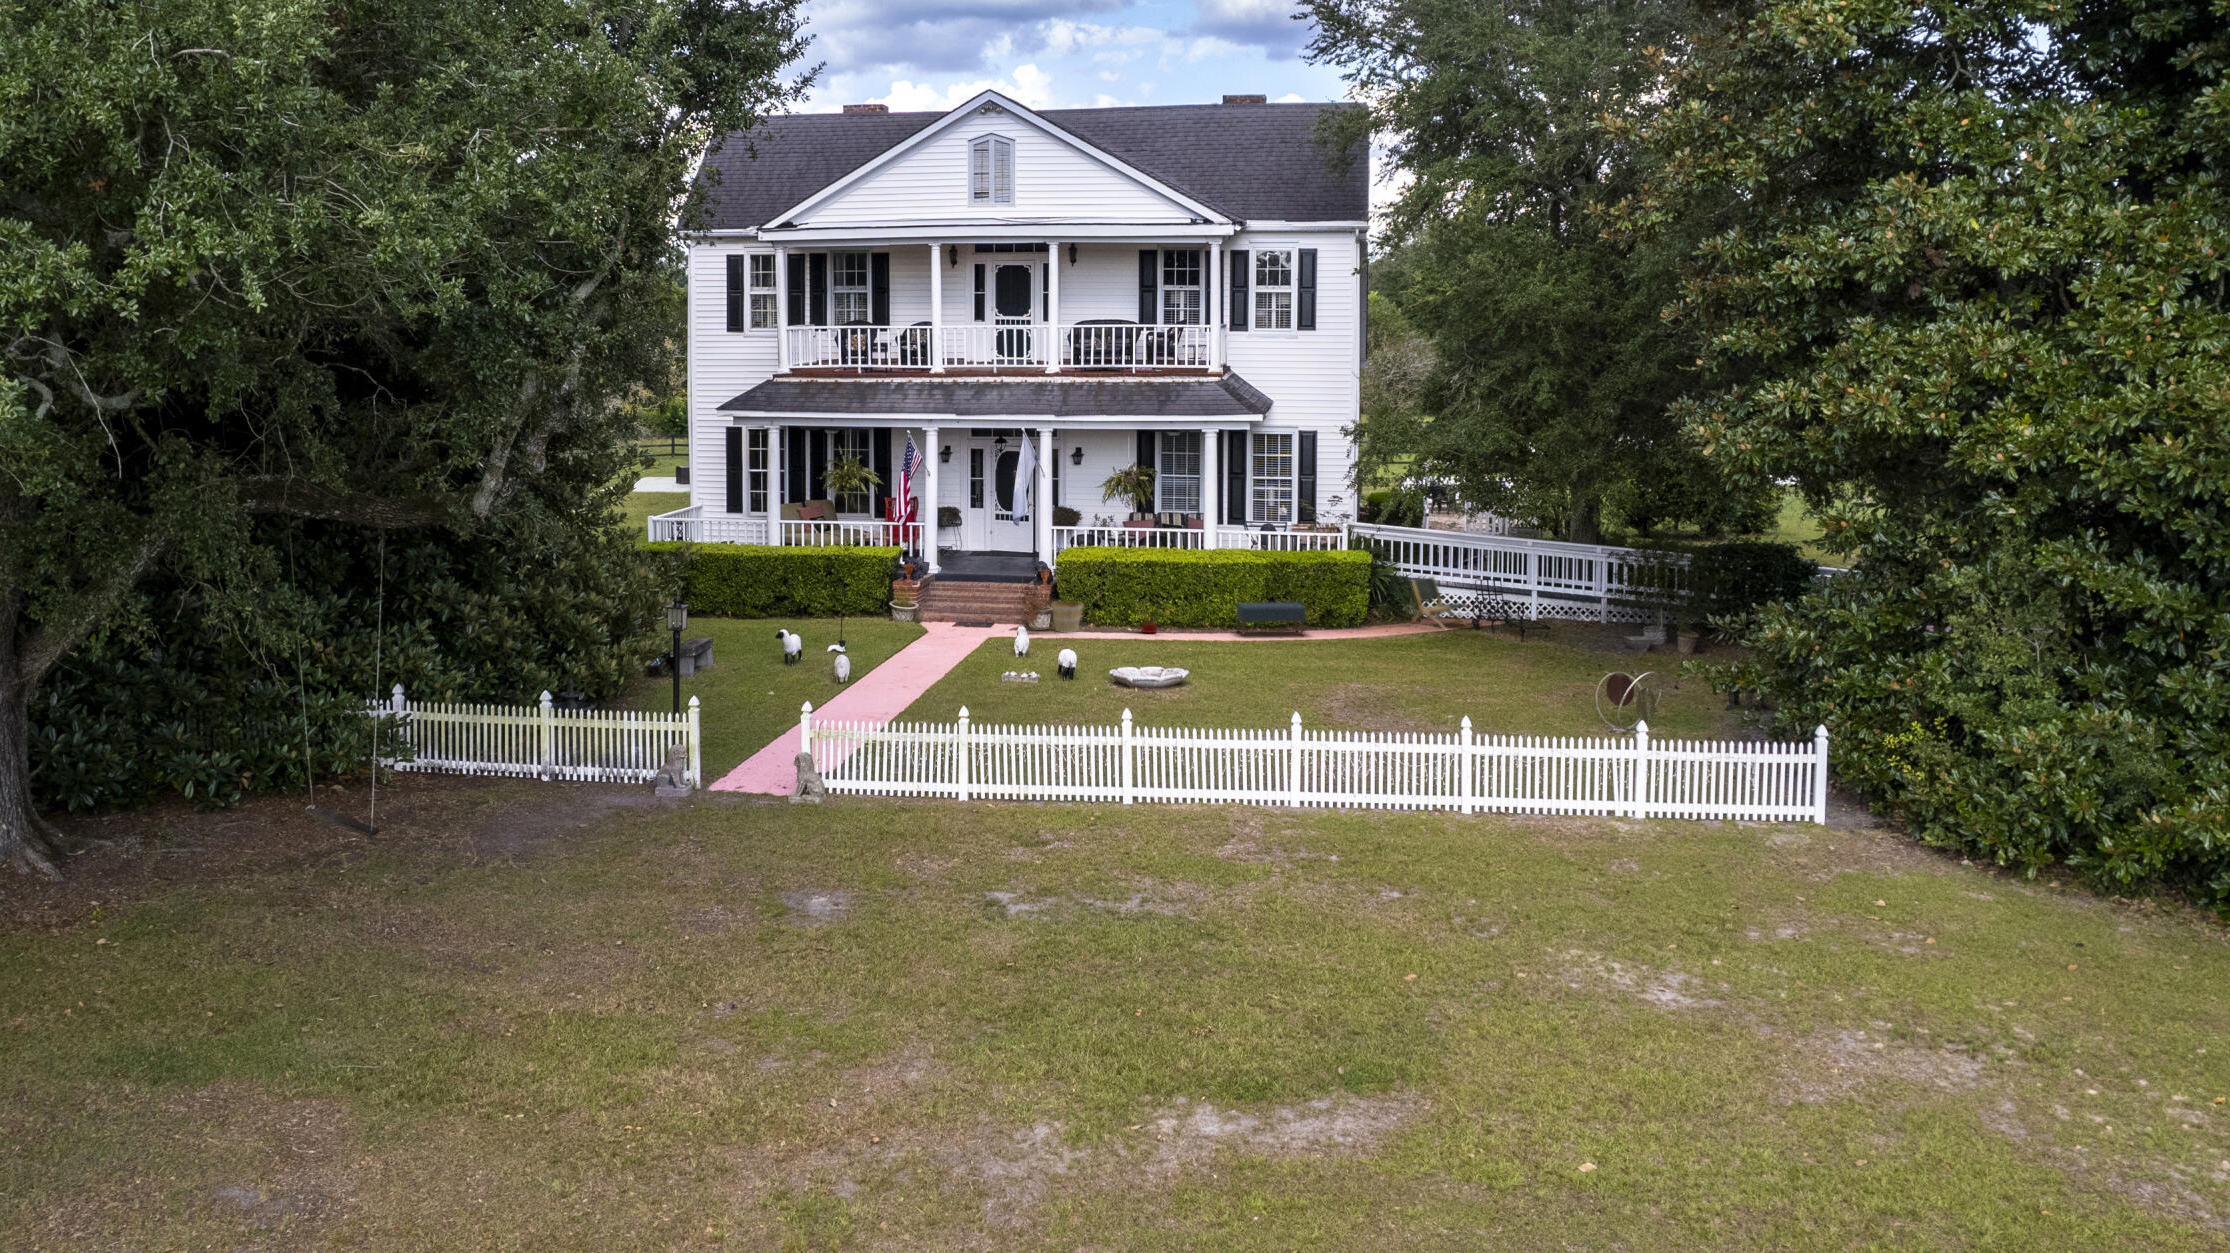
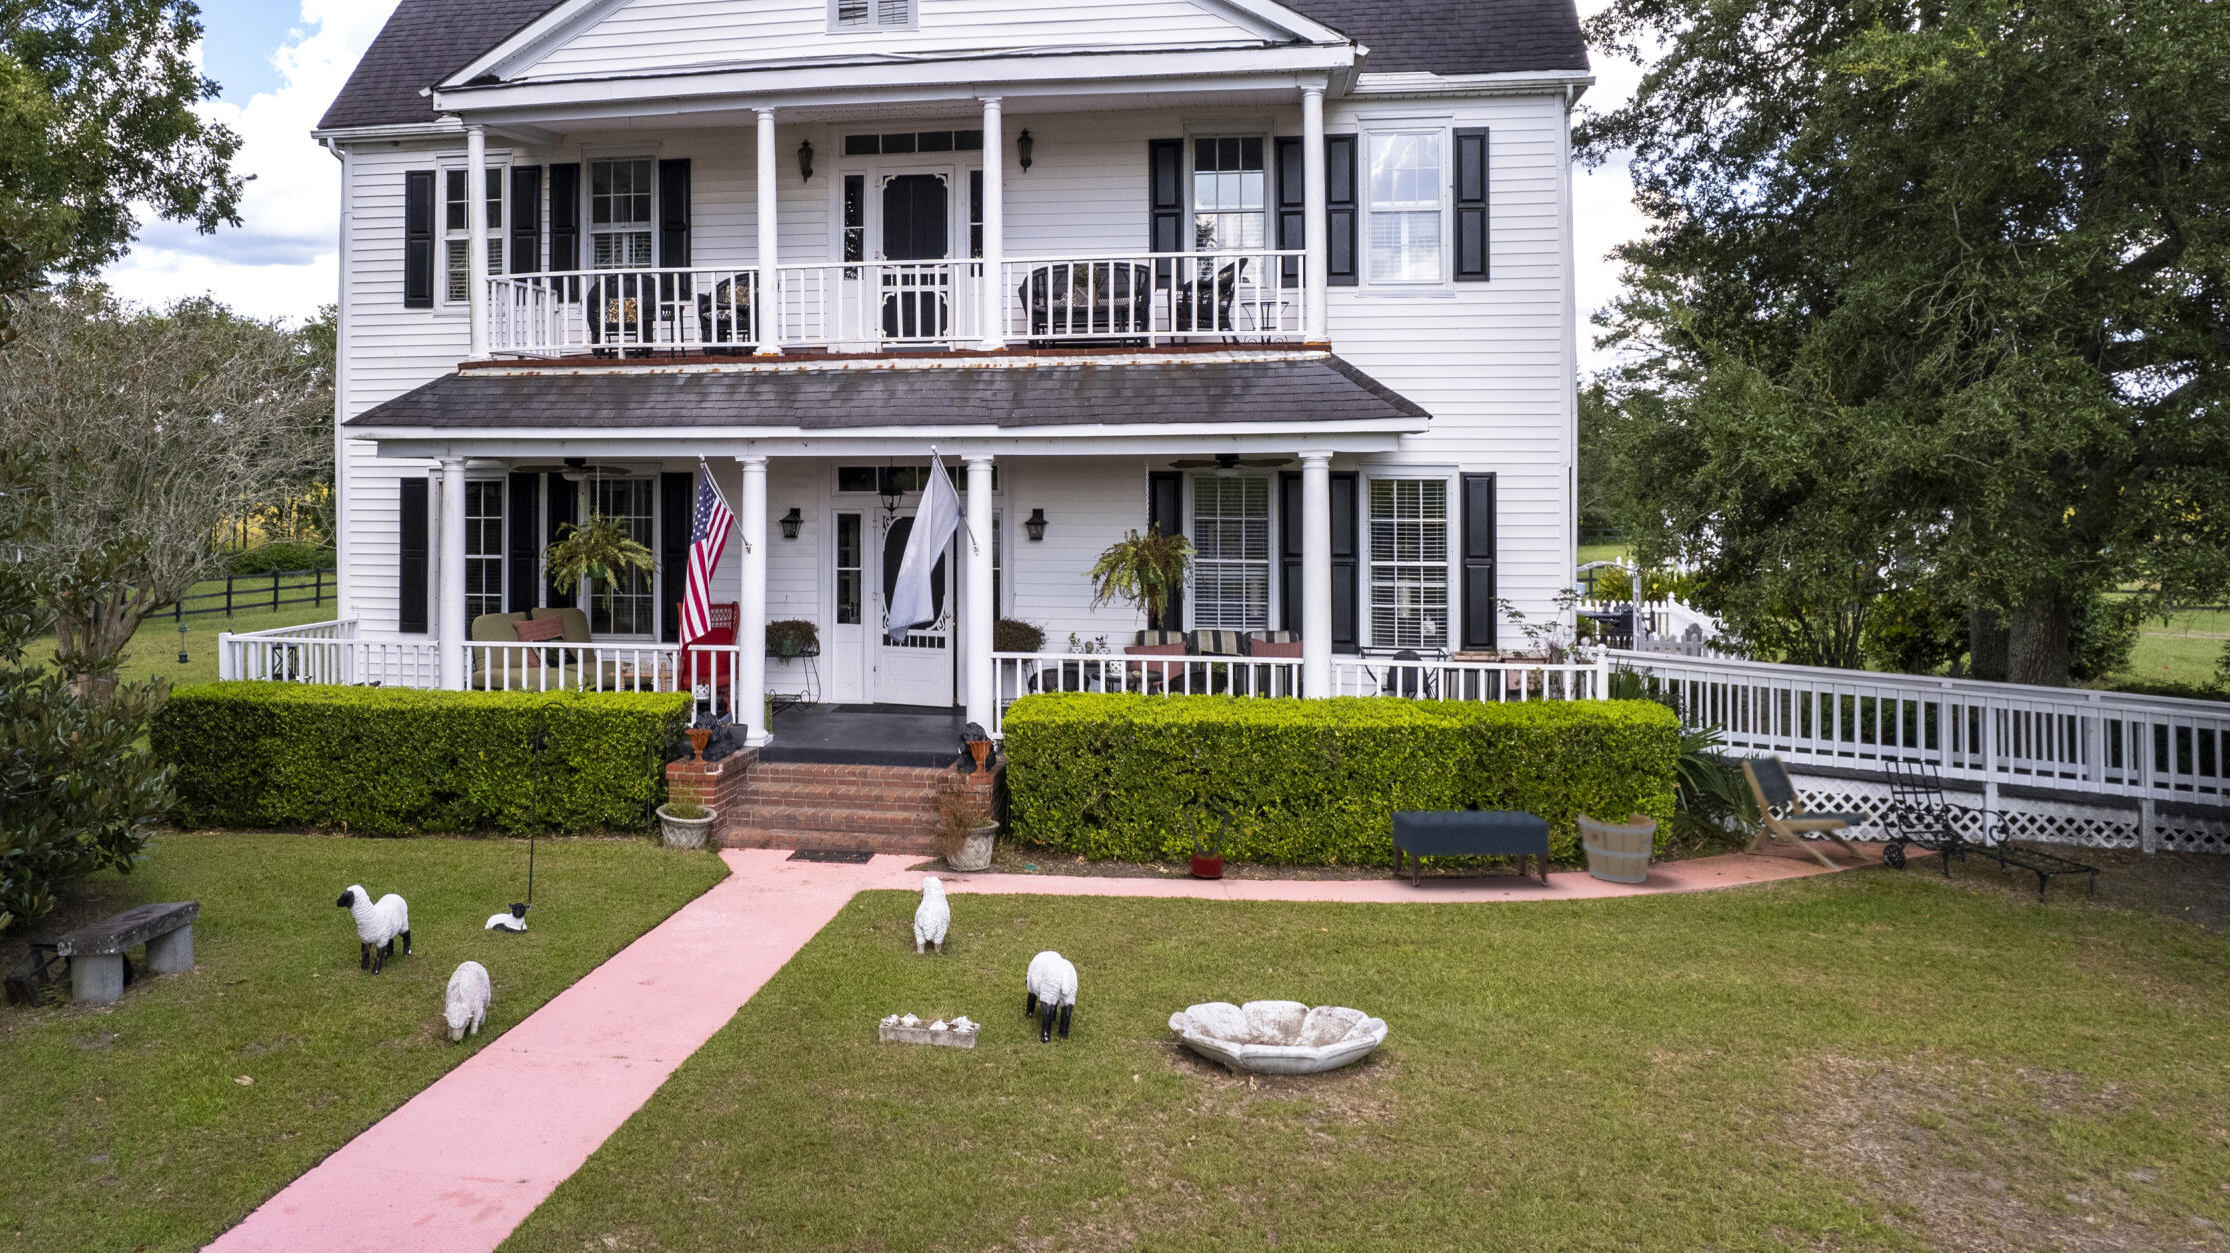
wooden bucket: present [1051,601,1083,633] -> present [1578,814,1656,883]

